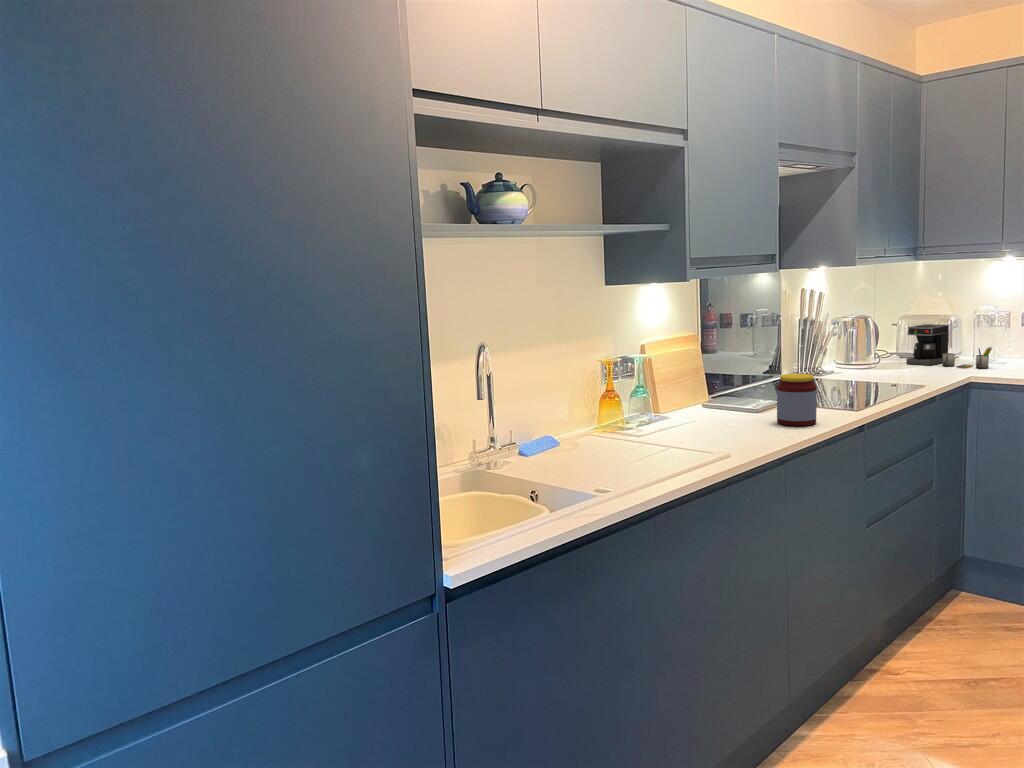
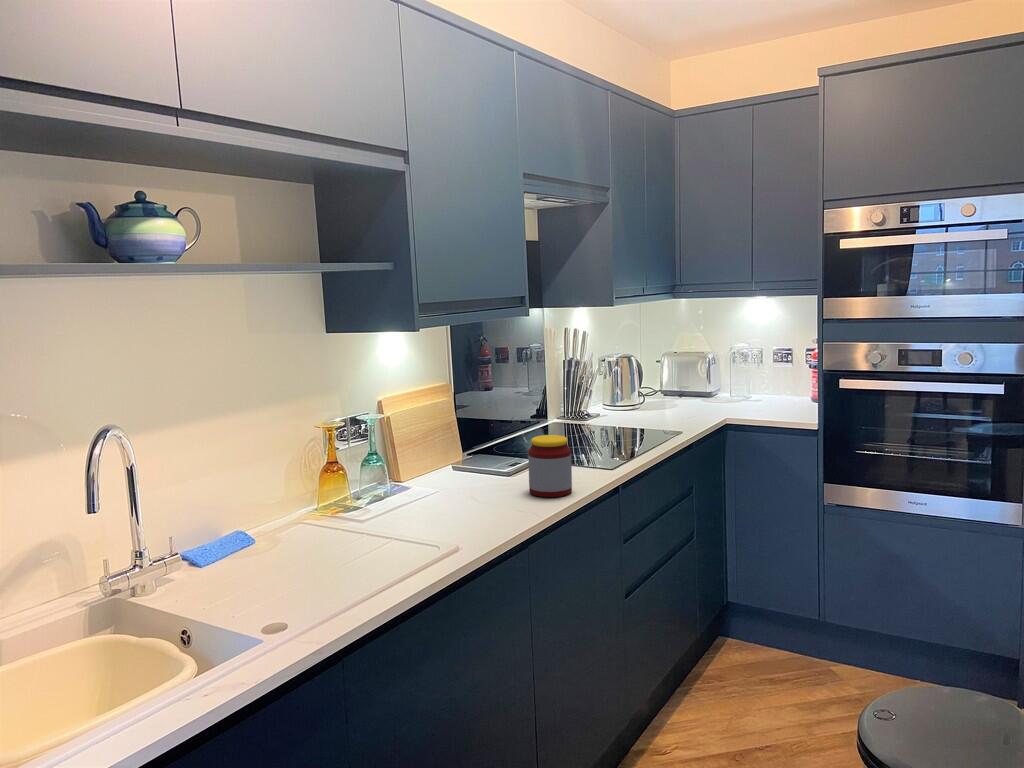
coffee maker: present [906,324,992,368] -> none [670,363,749,409]

